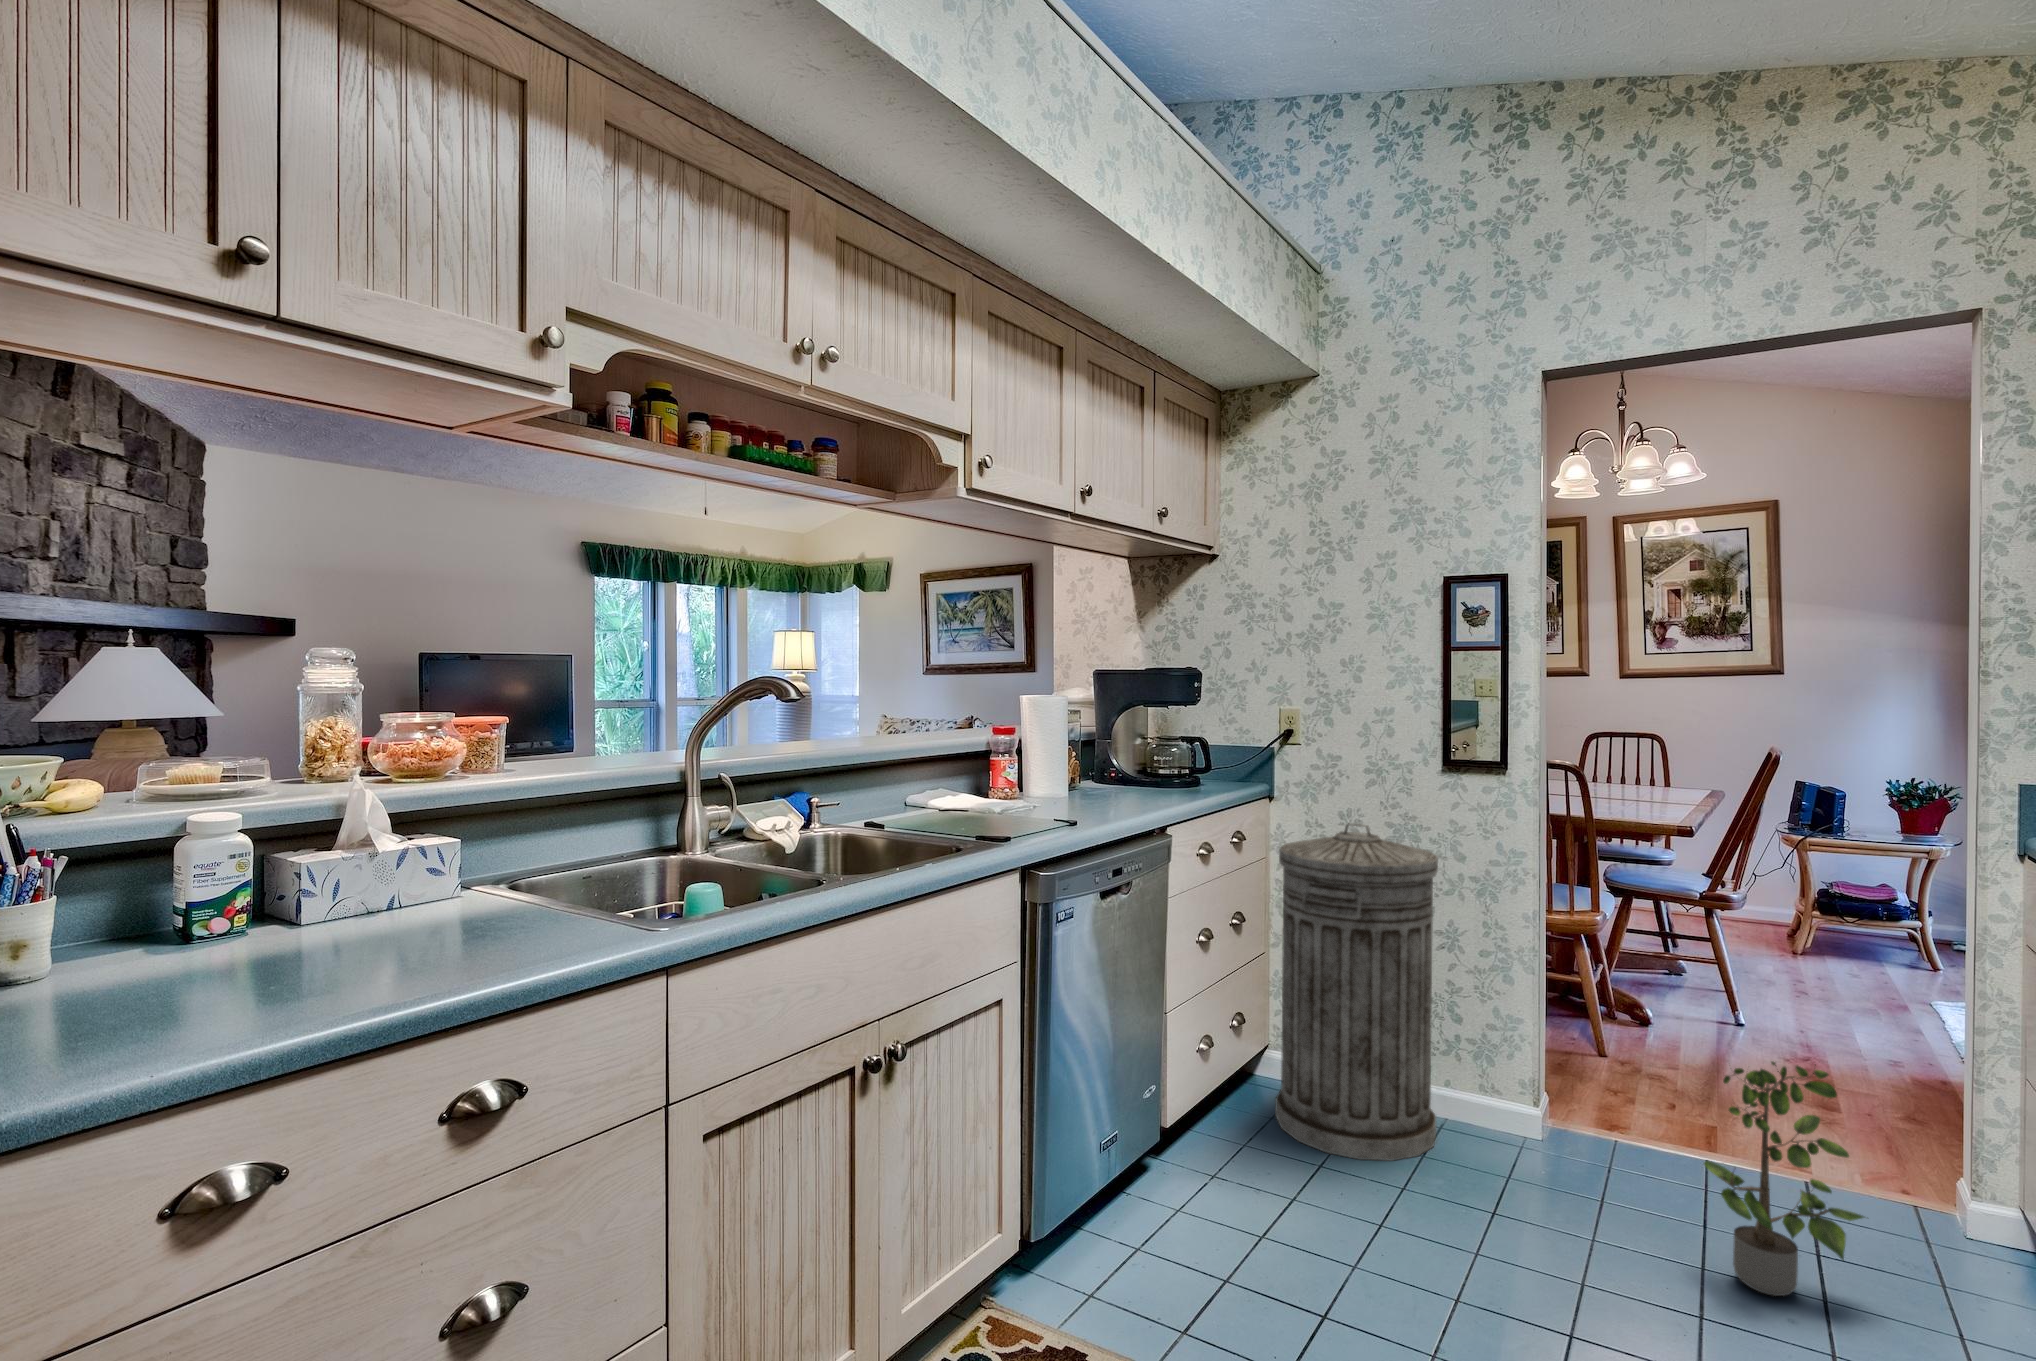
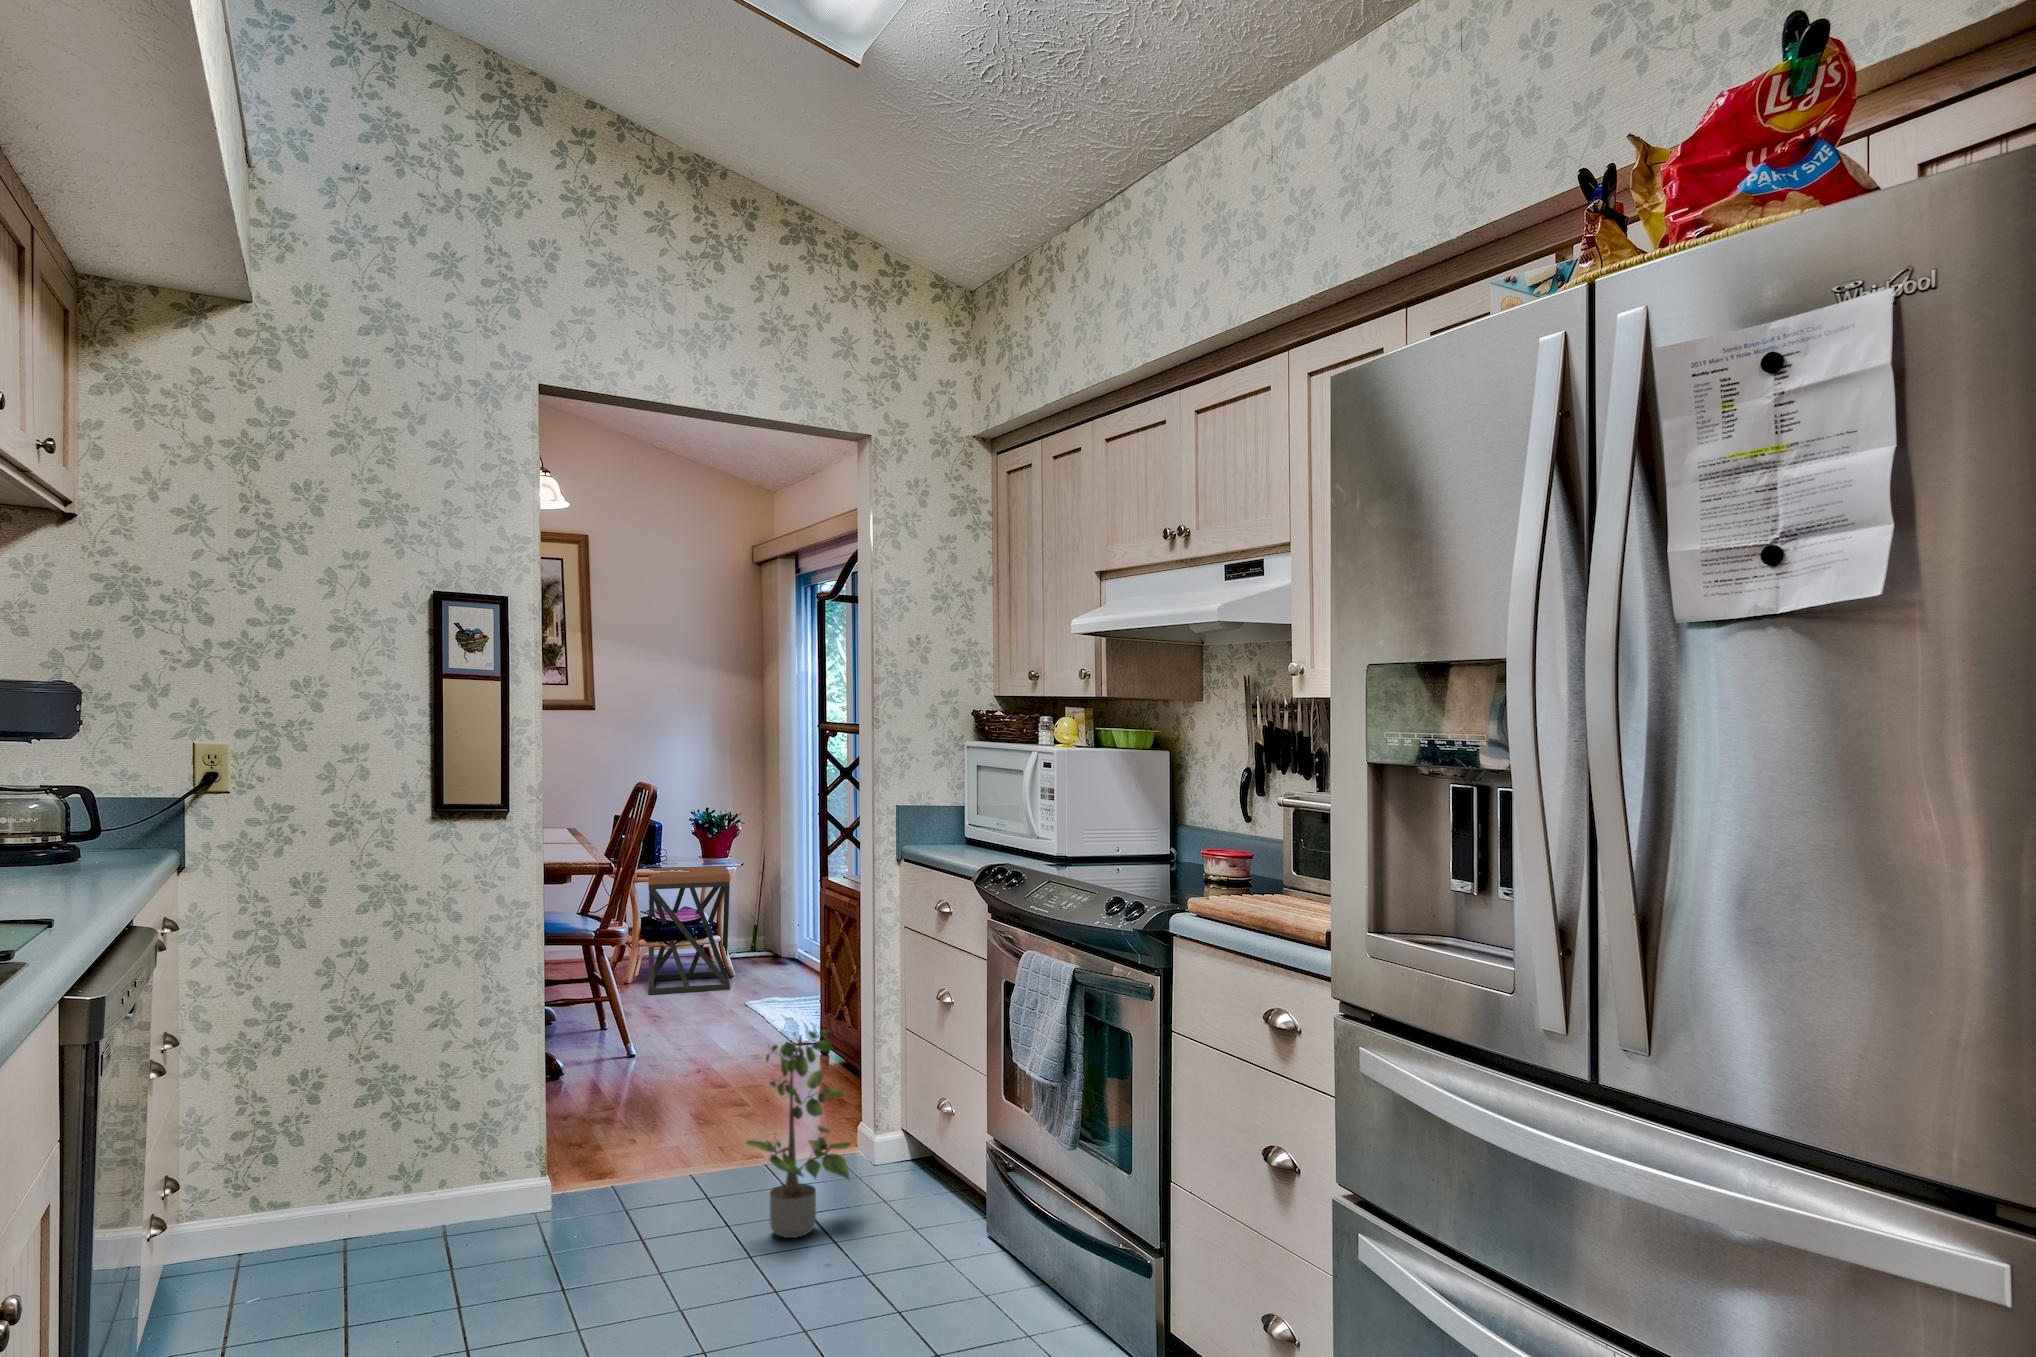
trash can: present [1275,824,1438,1161] -> none [244,887,458,1308]
stool: none [1818,839,1937,986] -> present [648,866,730,994]

